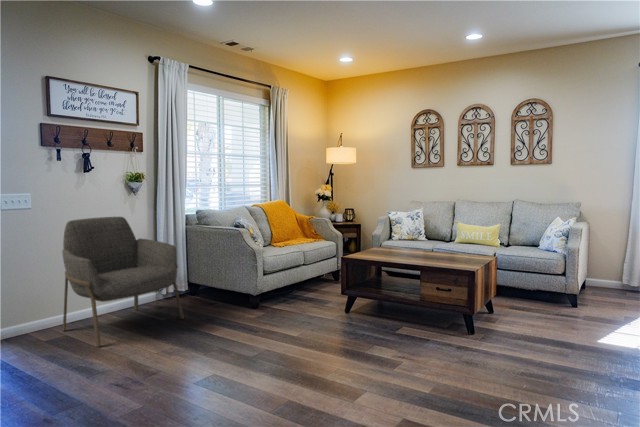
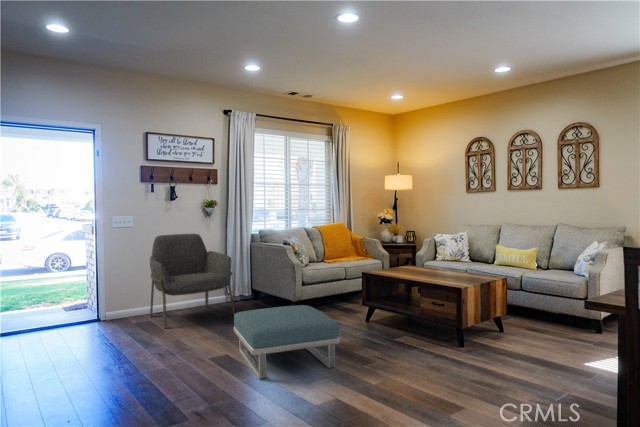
footstool: none [224,304,374,411] -> present [234,305,340,379]

